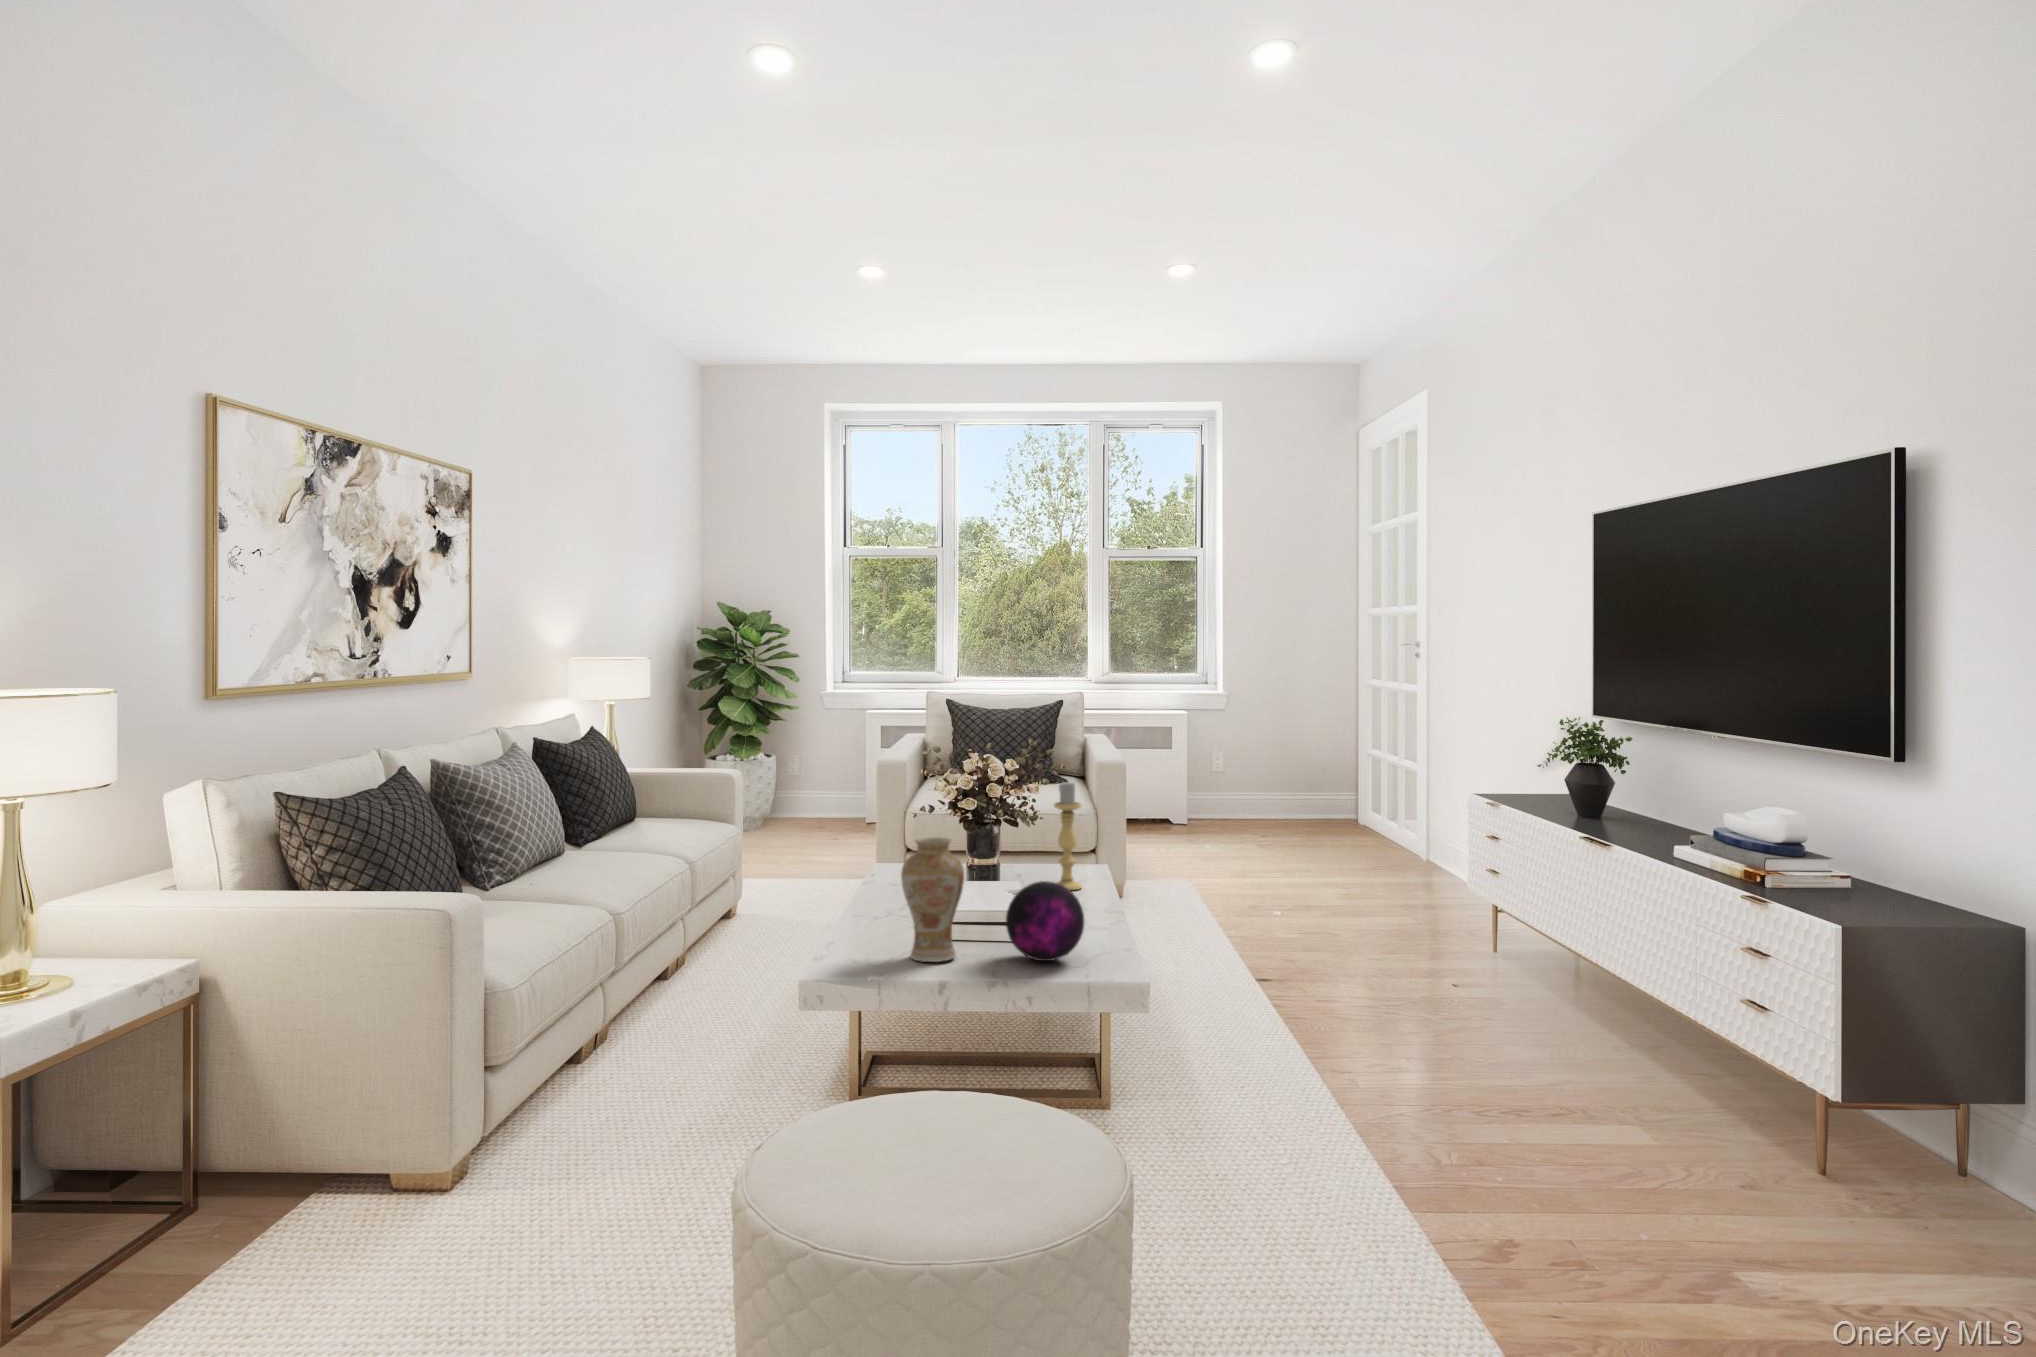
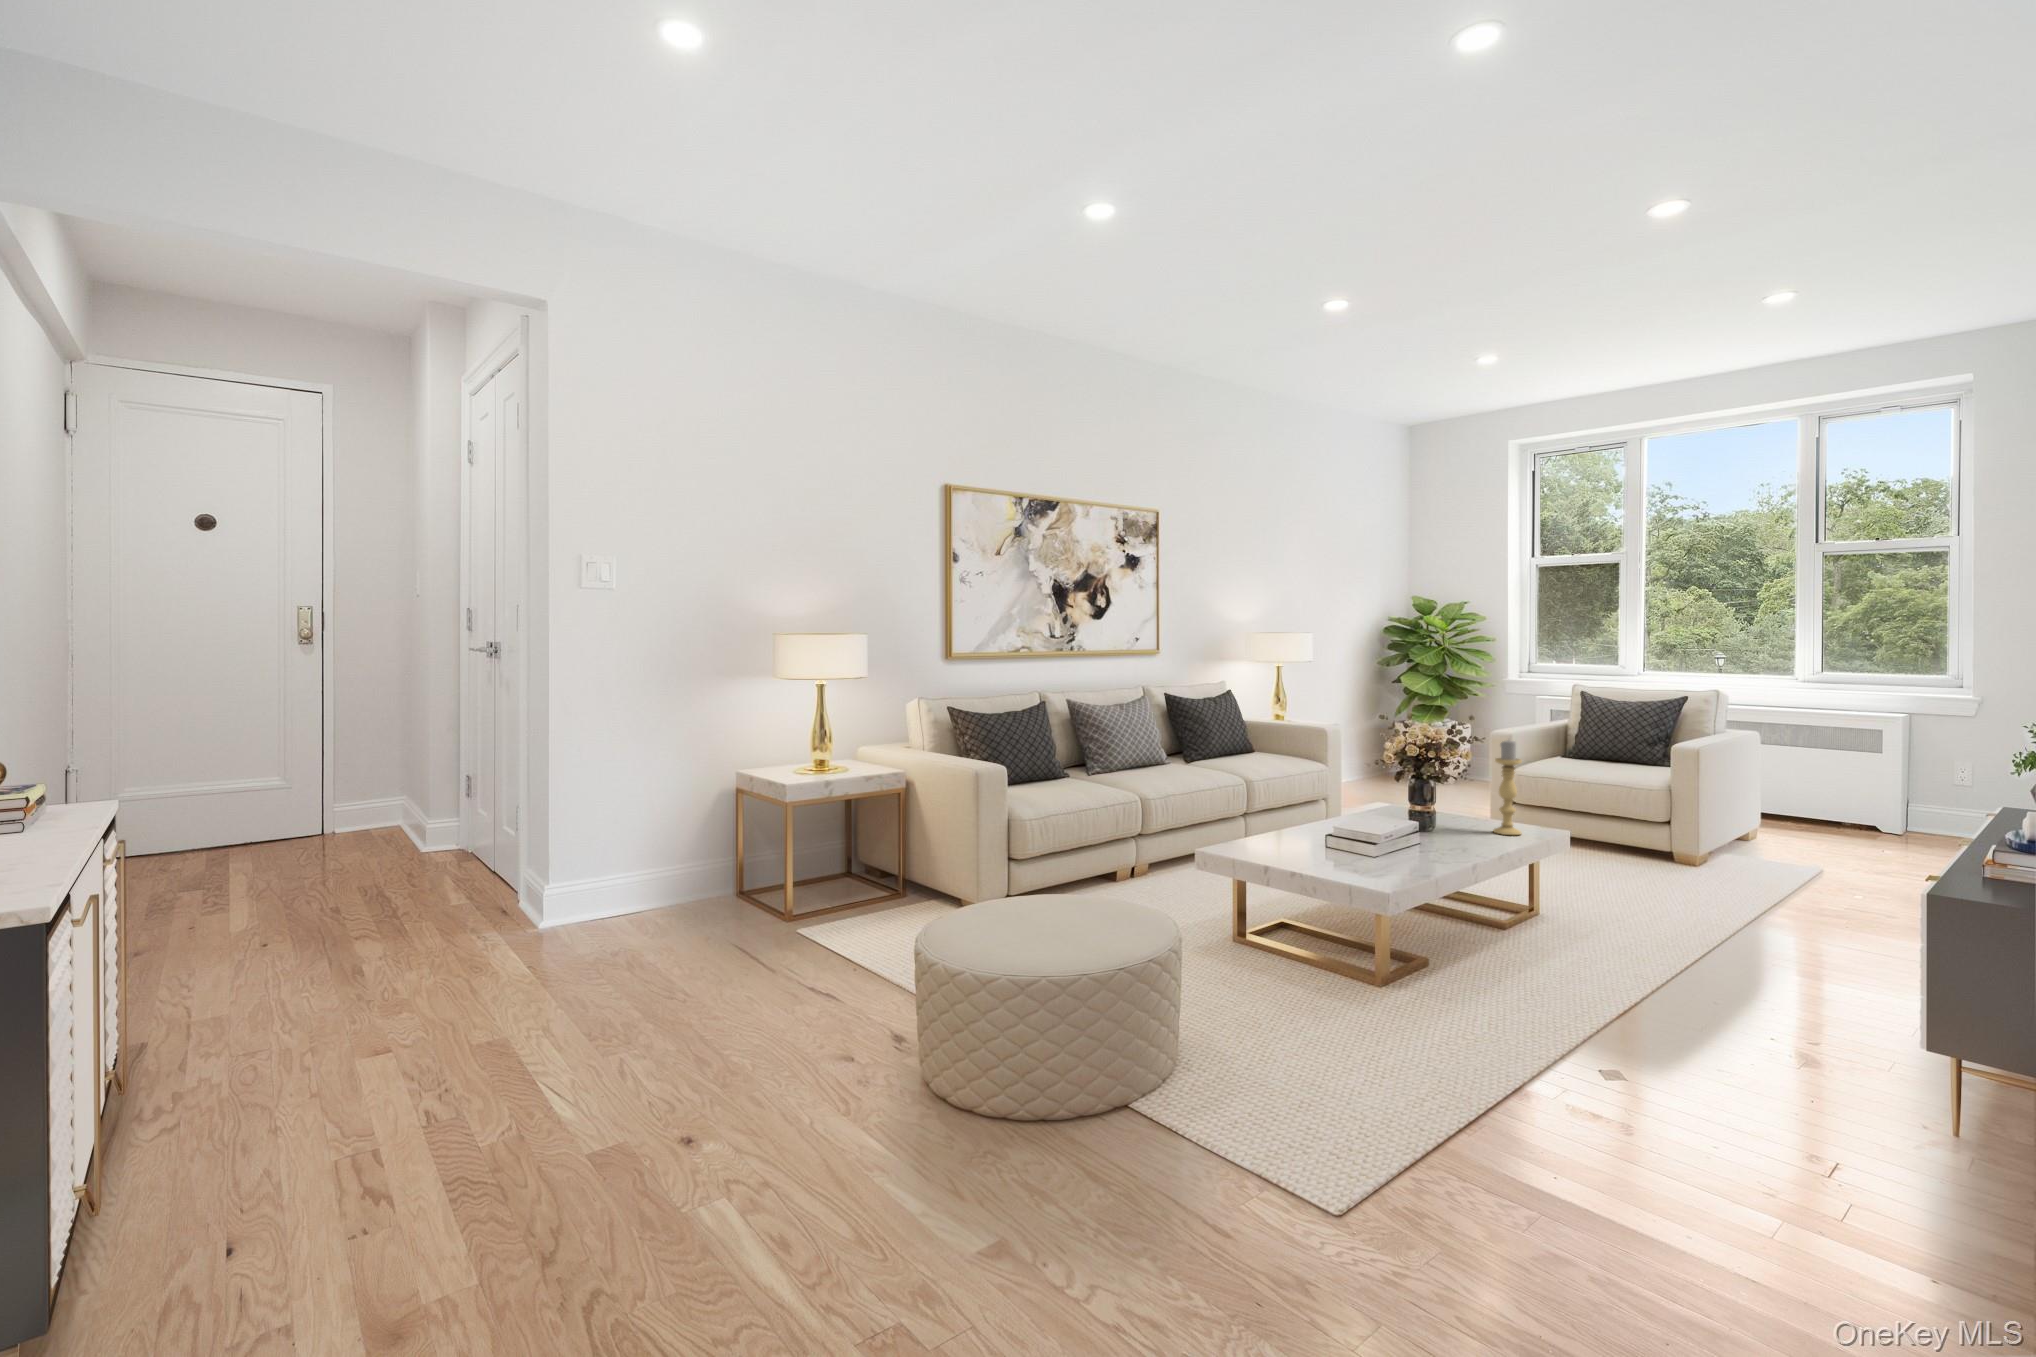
vase: present [901,837,964,962] -> none [1253,764,1302,857]
decorative orb: present [1006,881,1085,961] -> none [1326,807,1393,871]

